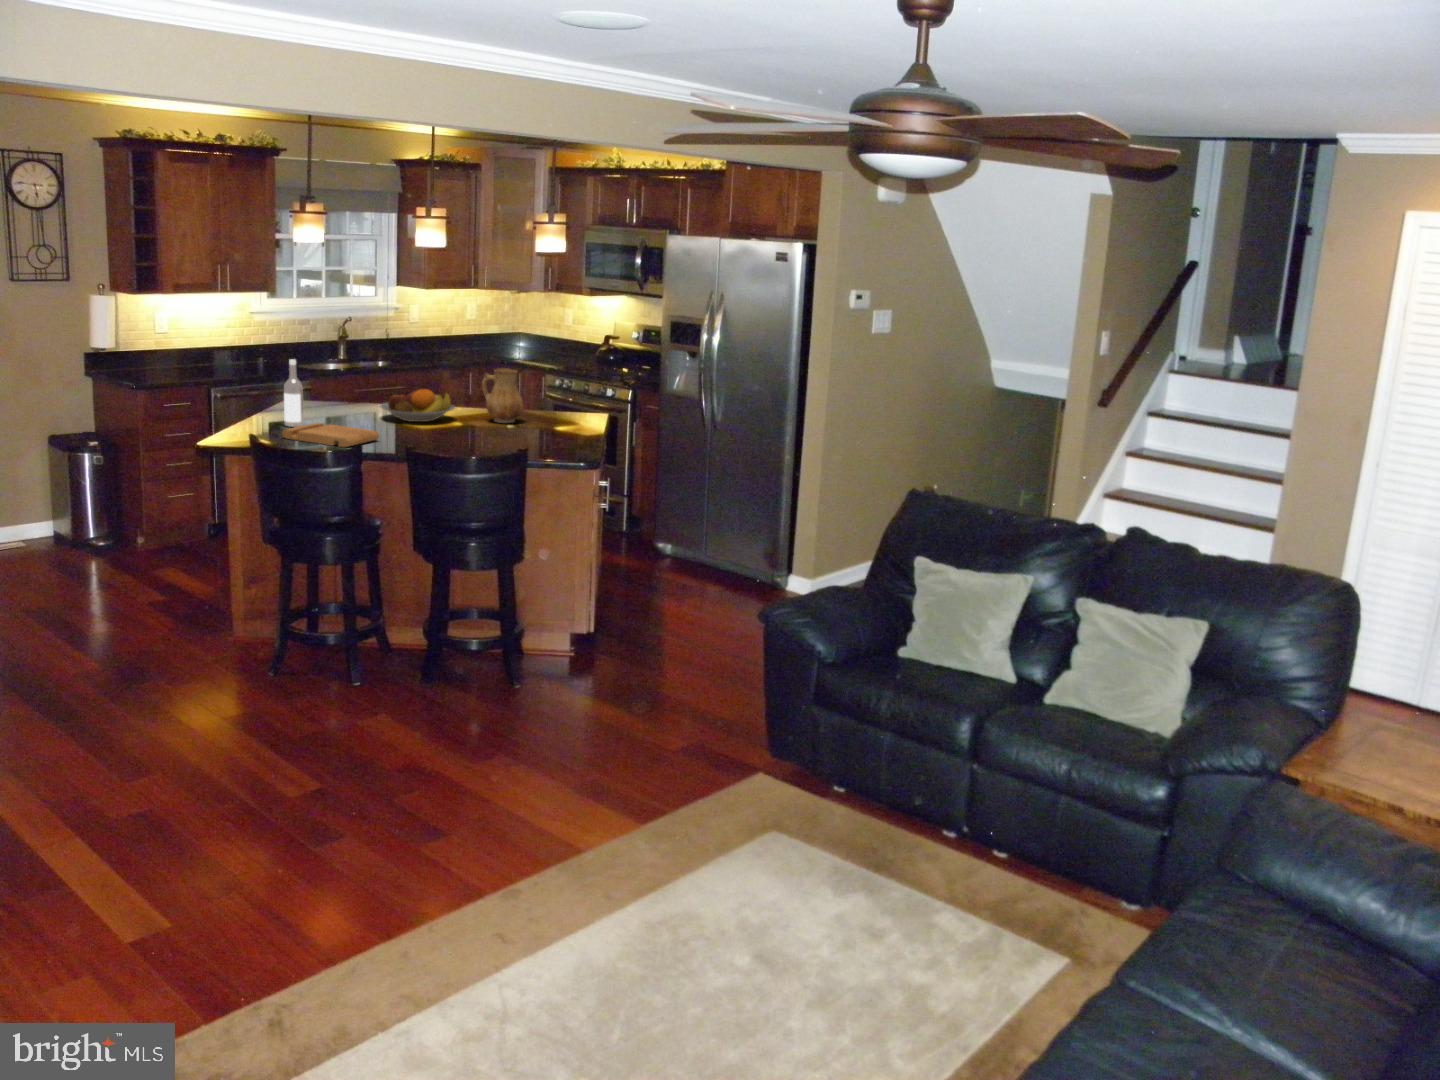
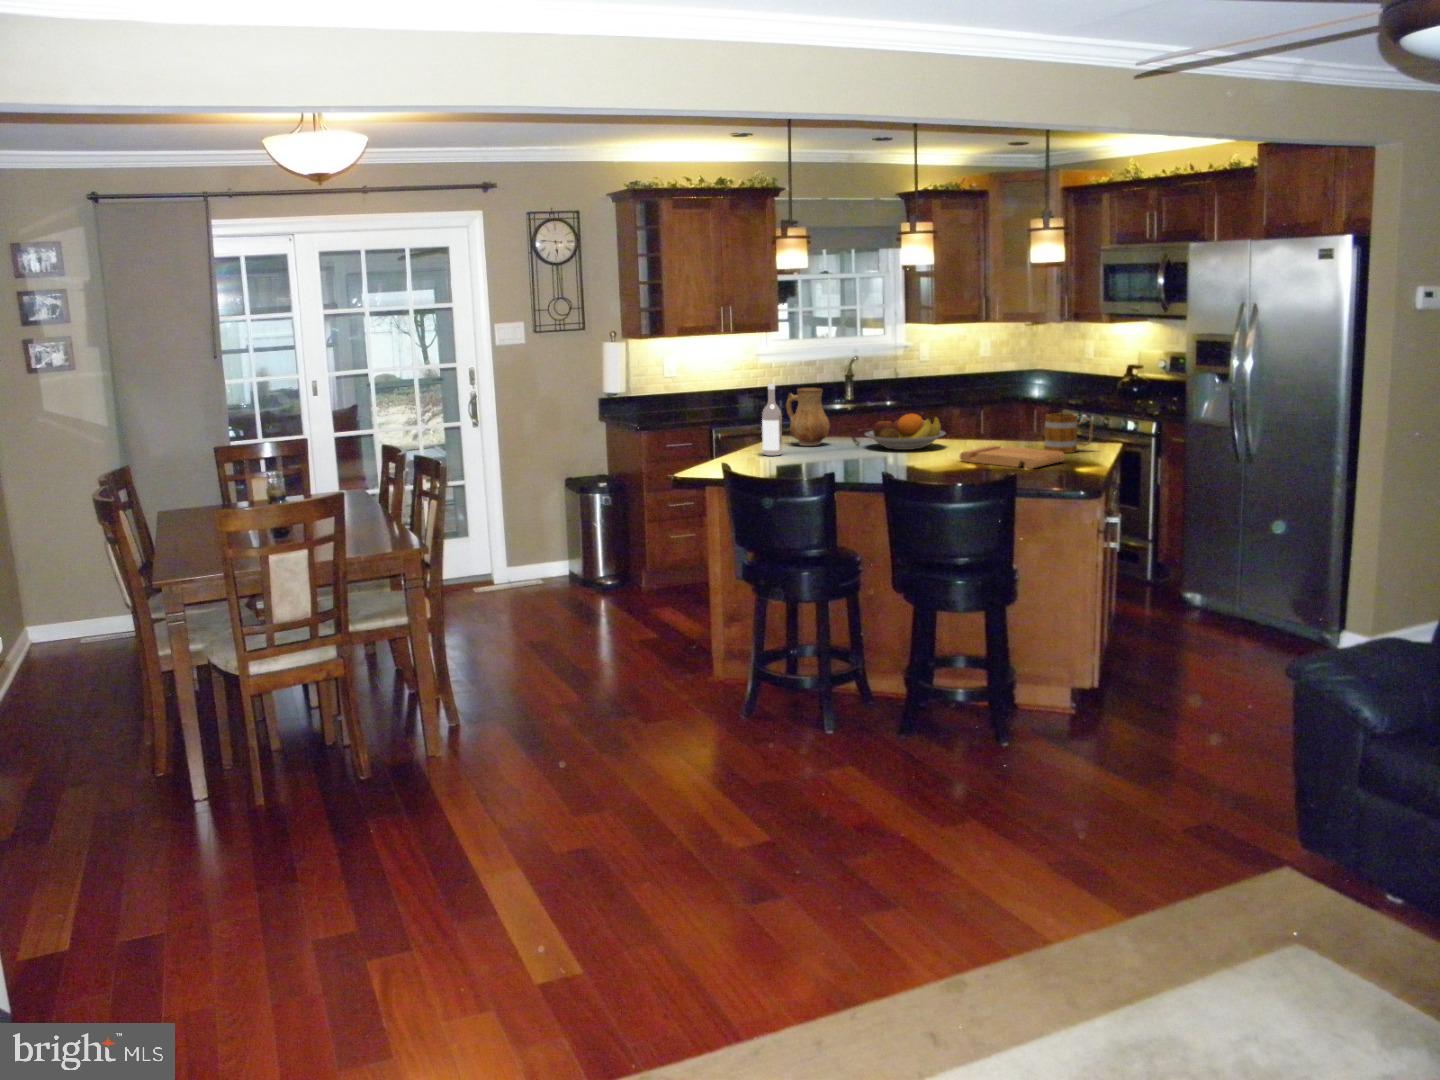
ceramic pitcher: present [482,368,523,423] -> present [786,388,830,446]
mug: none [542,393,583,429] -> present [1044,413,1093,453]
cutting board: present [282,423,379,447] -> present [960,446,1065,469]

